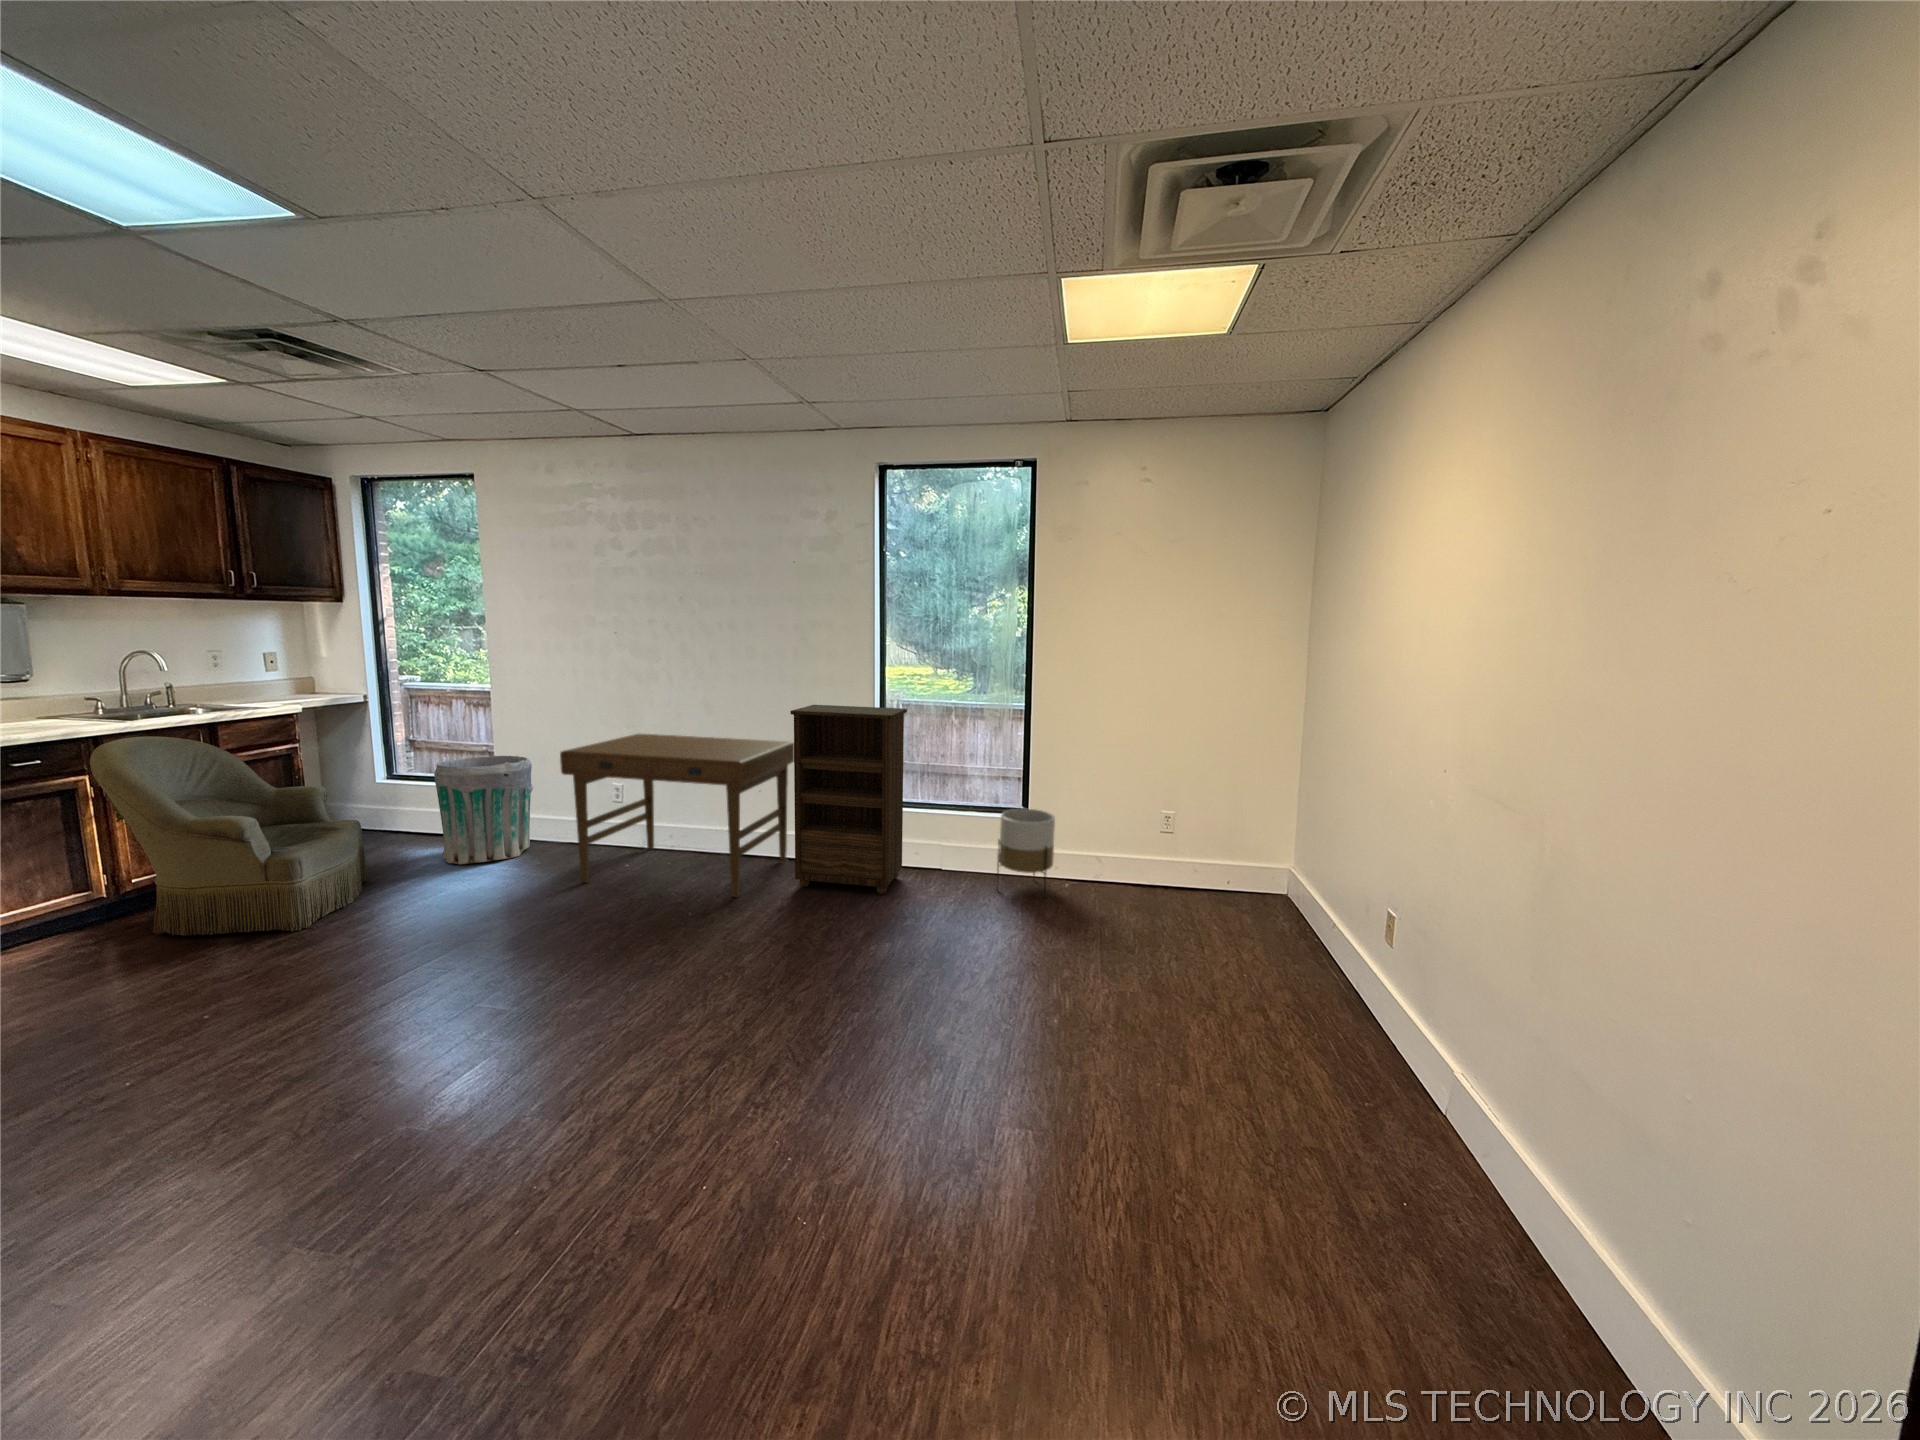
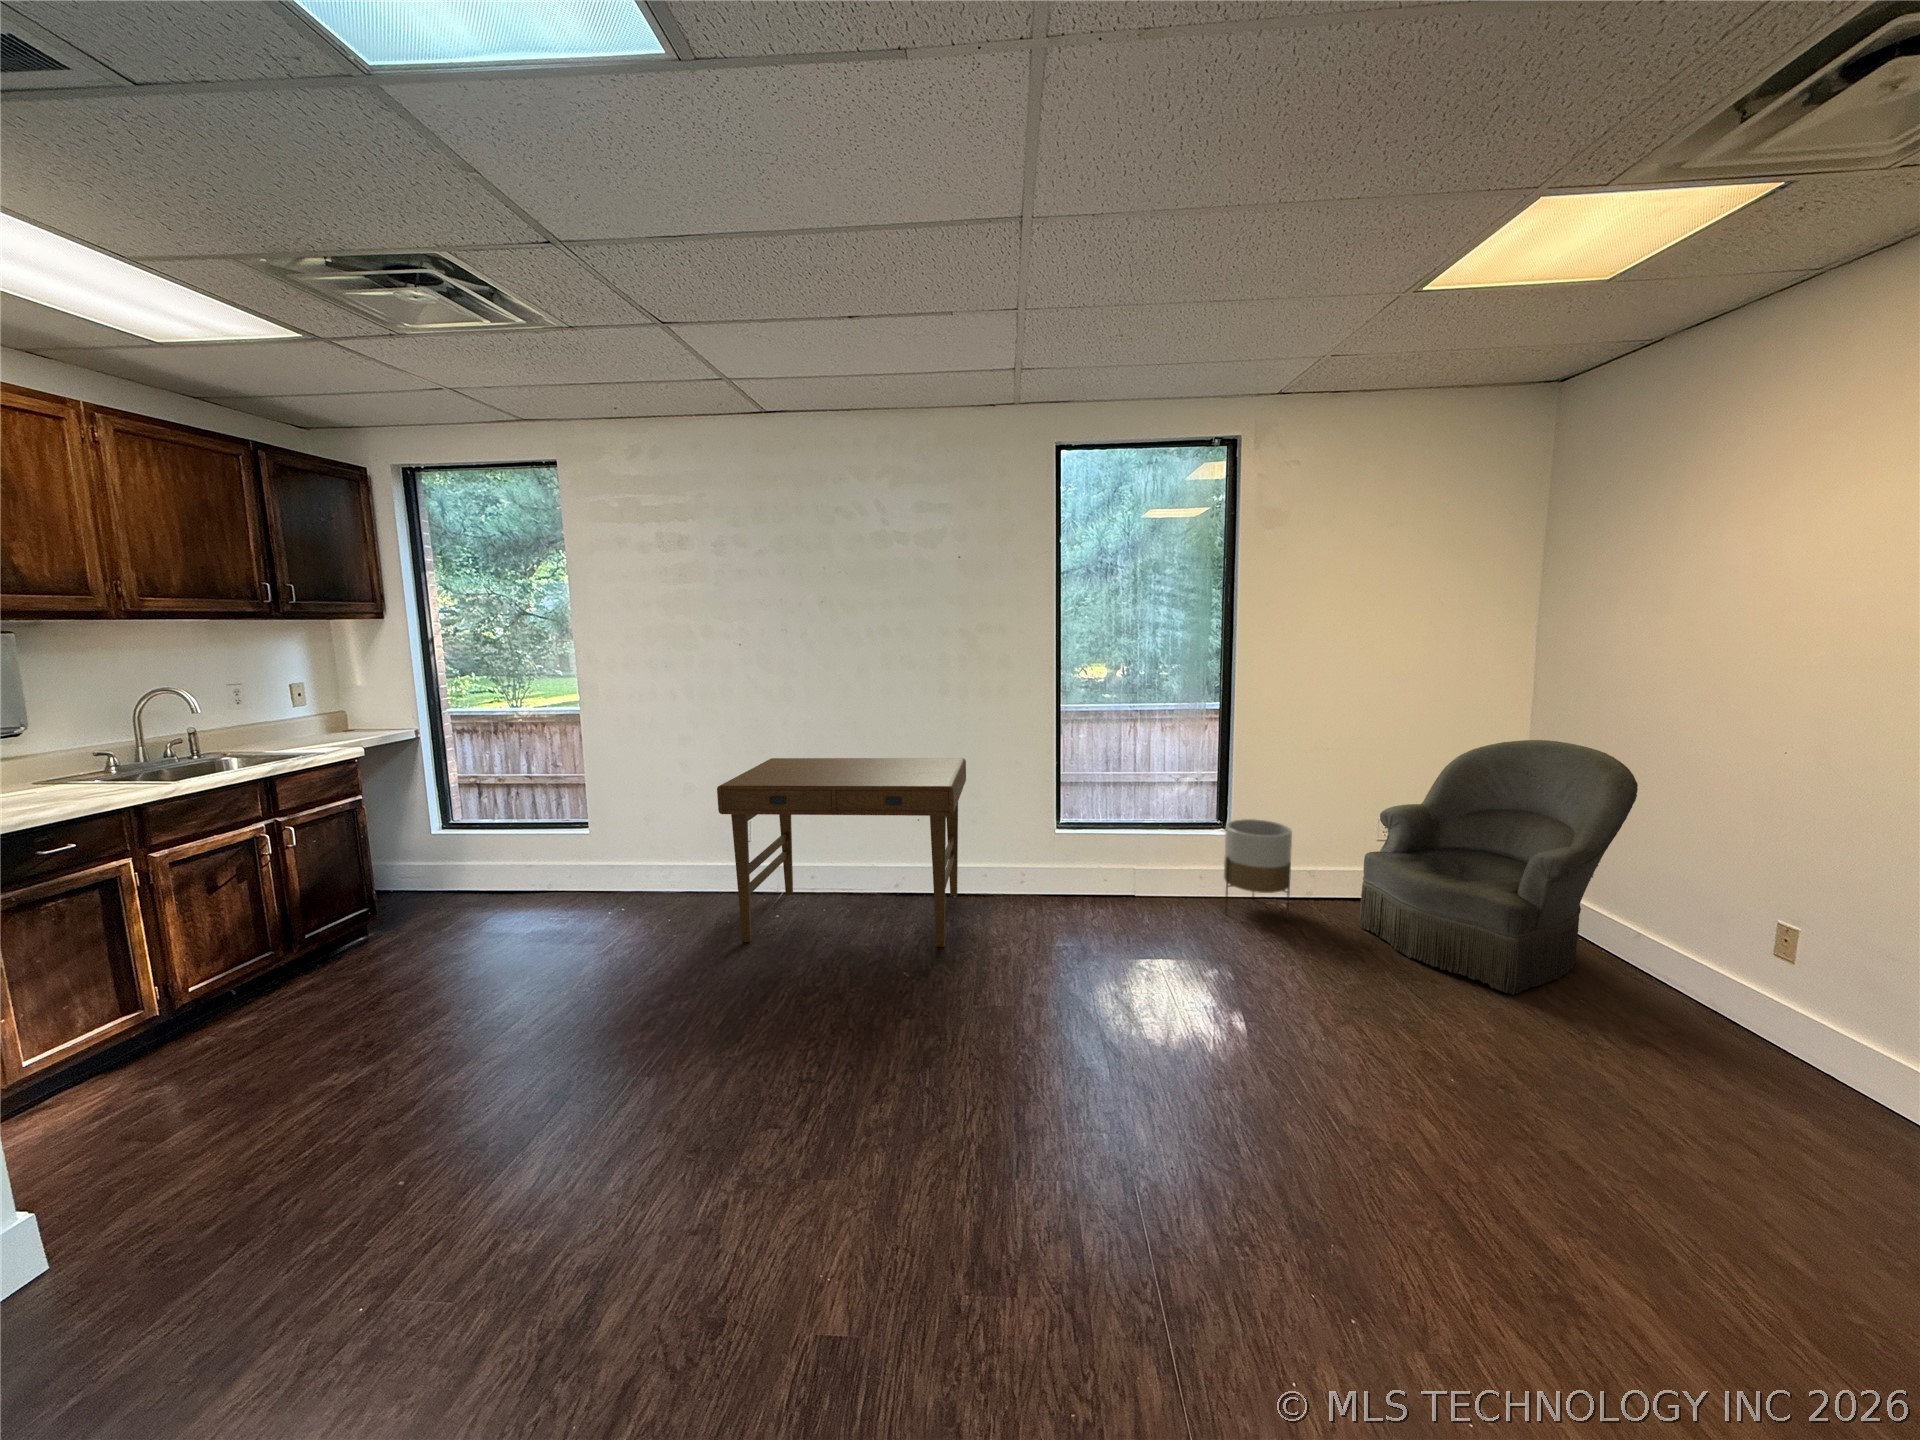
bookshelf: present [790,705,907,894] -> none [994,713,1120,930]
armchair: present [90,736,366,936] -> present [1359,740,1638,995]
trash can: present [434,756,533,864] -> none [535,793,646,930]

